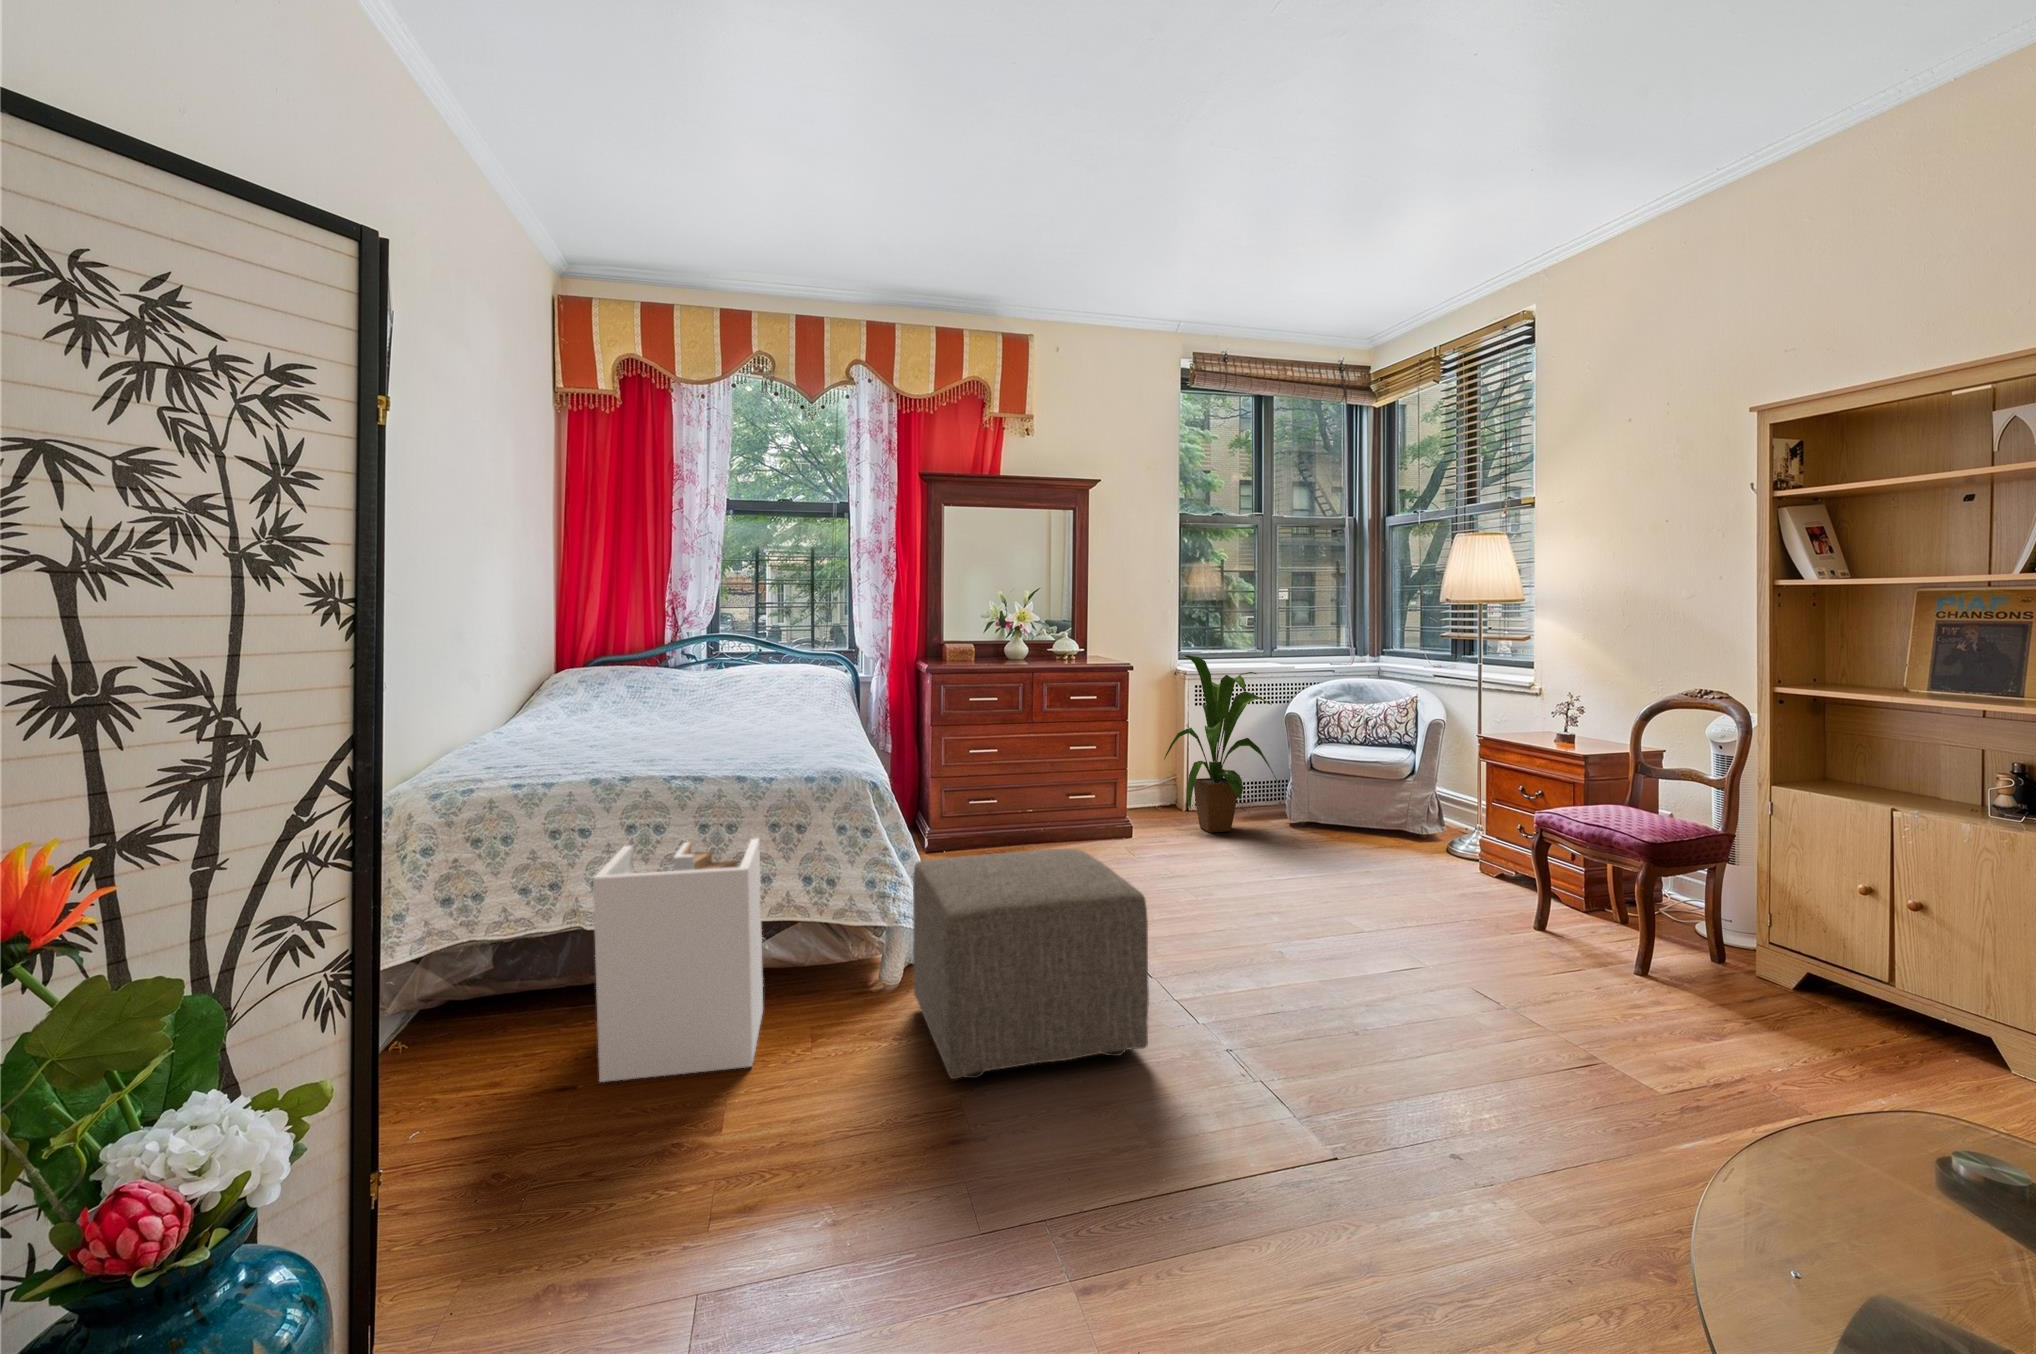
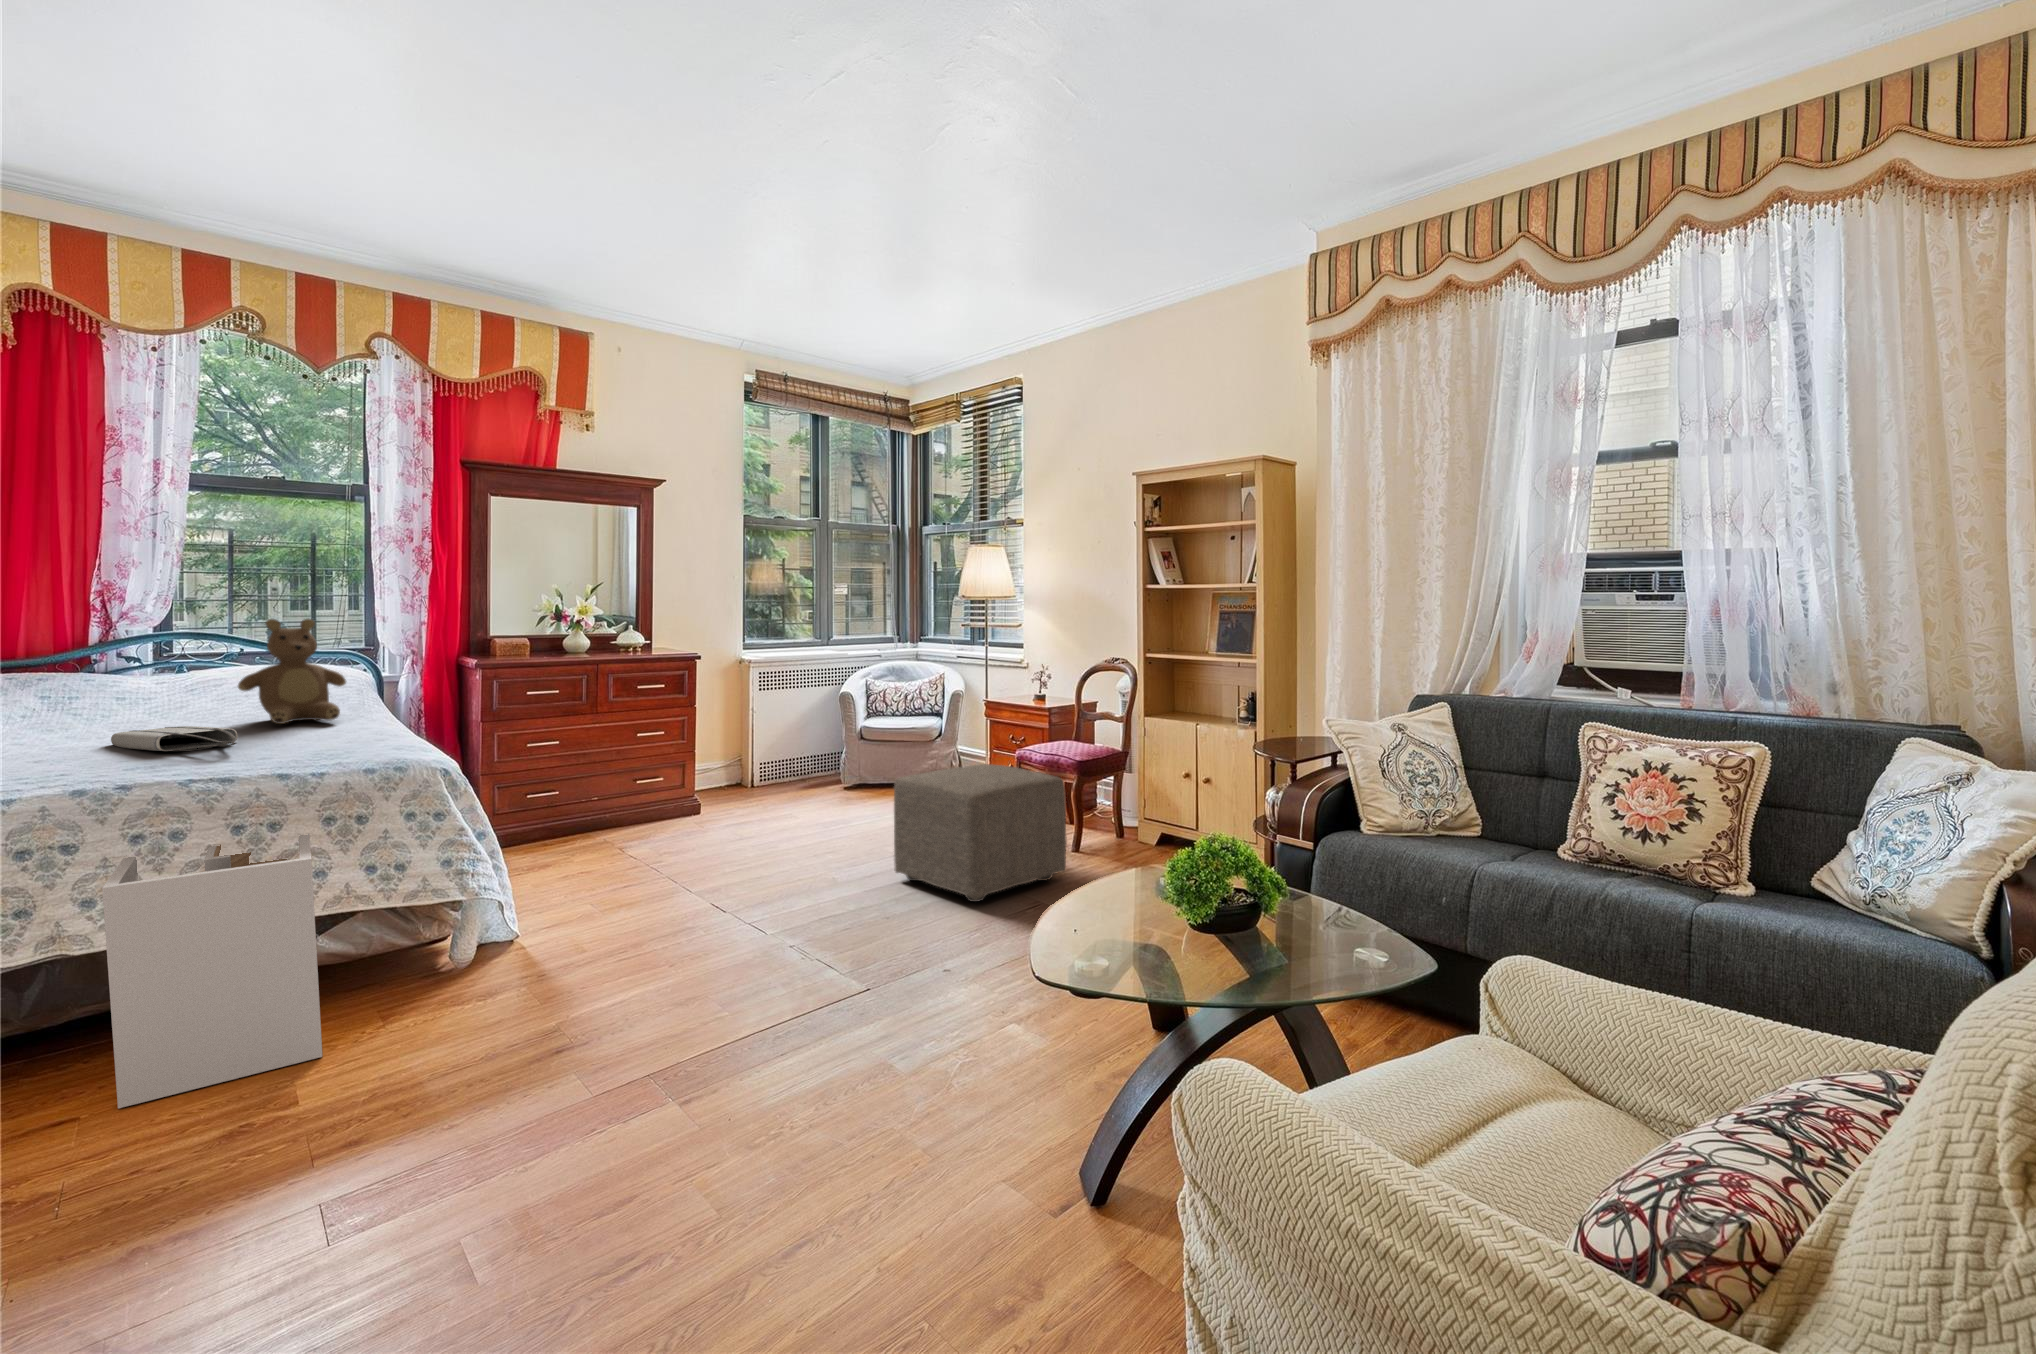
teddy bear: none [731,628,812,726] -> present [238,619,346,724]
house plant: present [1164,655,1280,832] -> none [732,645,838,803]
tote bag: none [638,725,721,749] -> present [111,726,237,751]
ottoman: present [913,848,1149,1079] -> present [894,764,1067,902]

